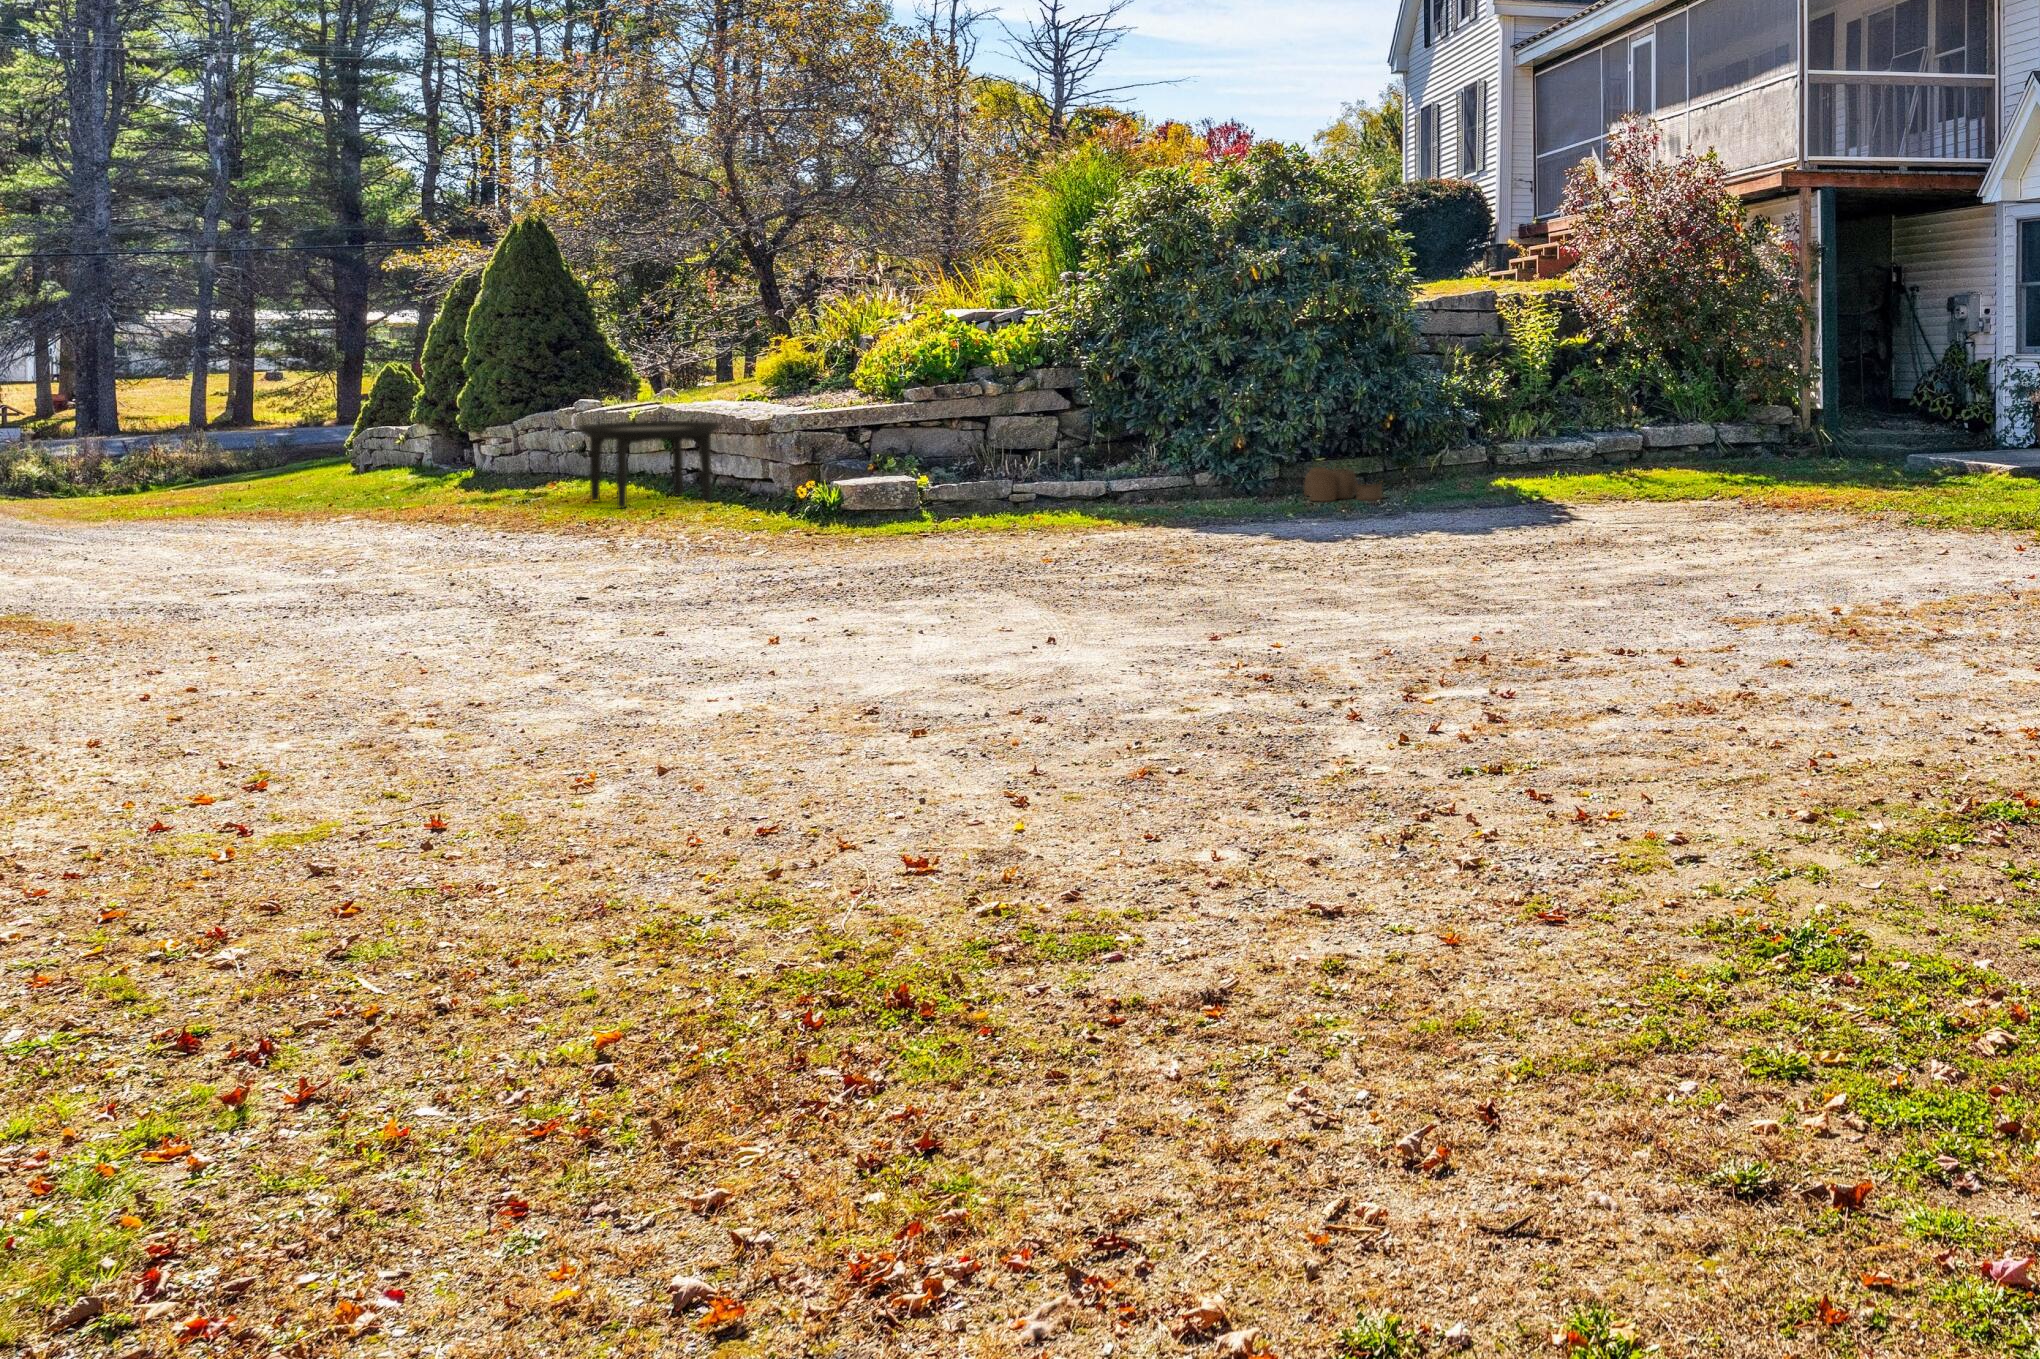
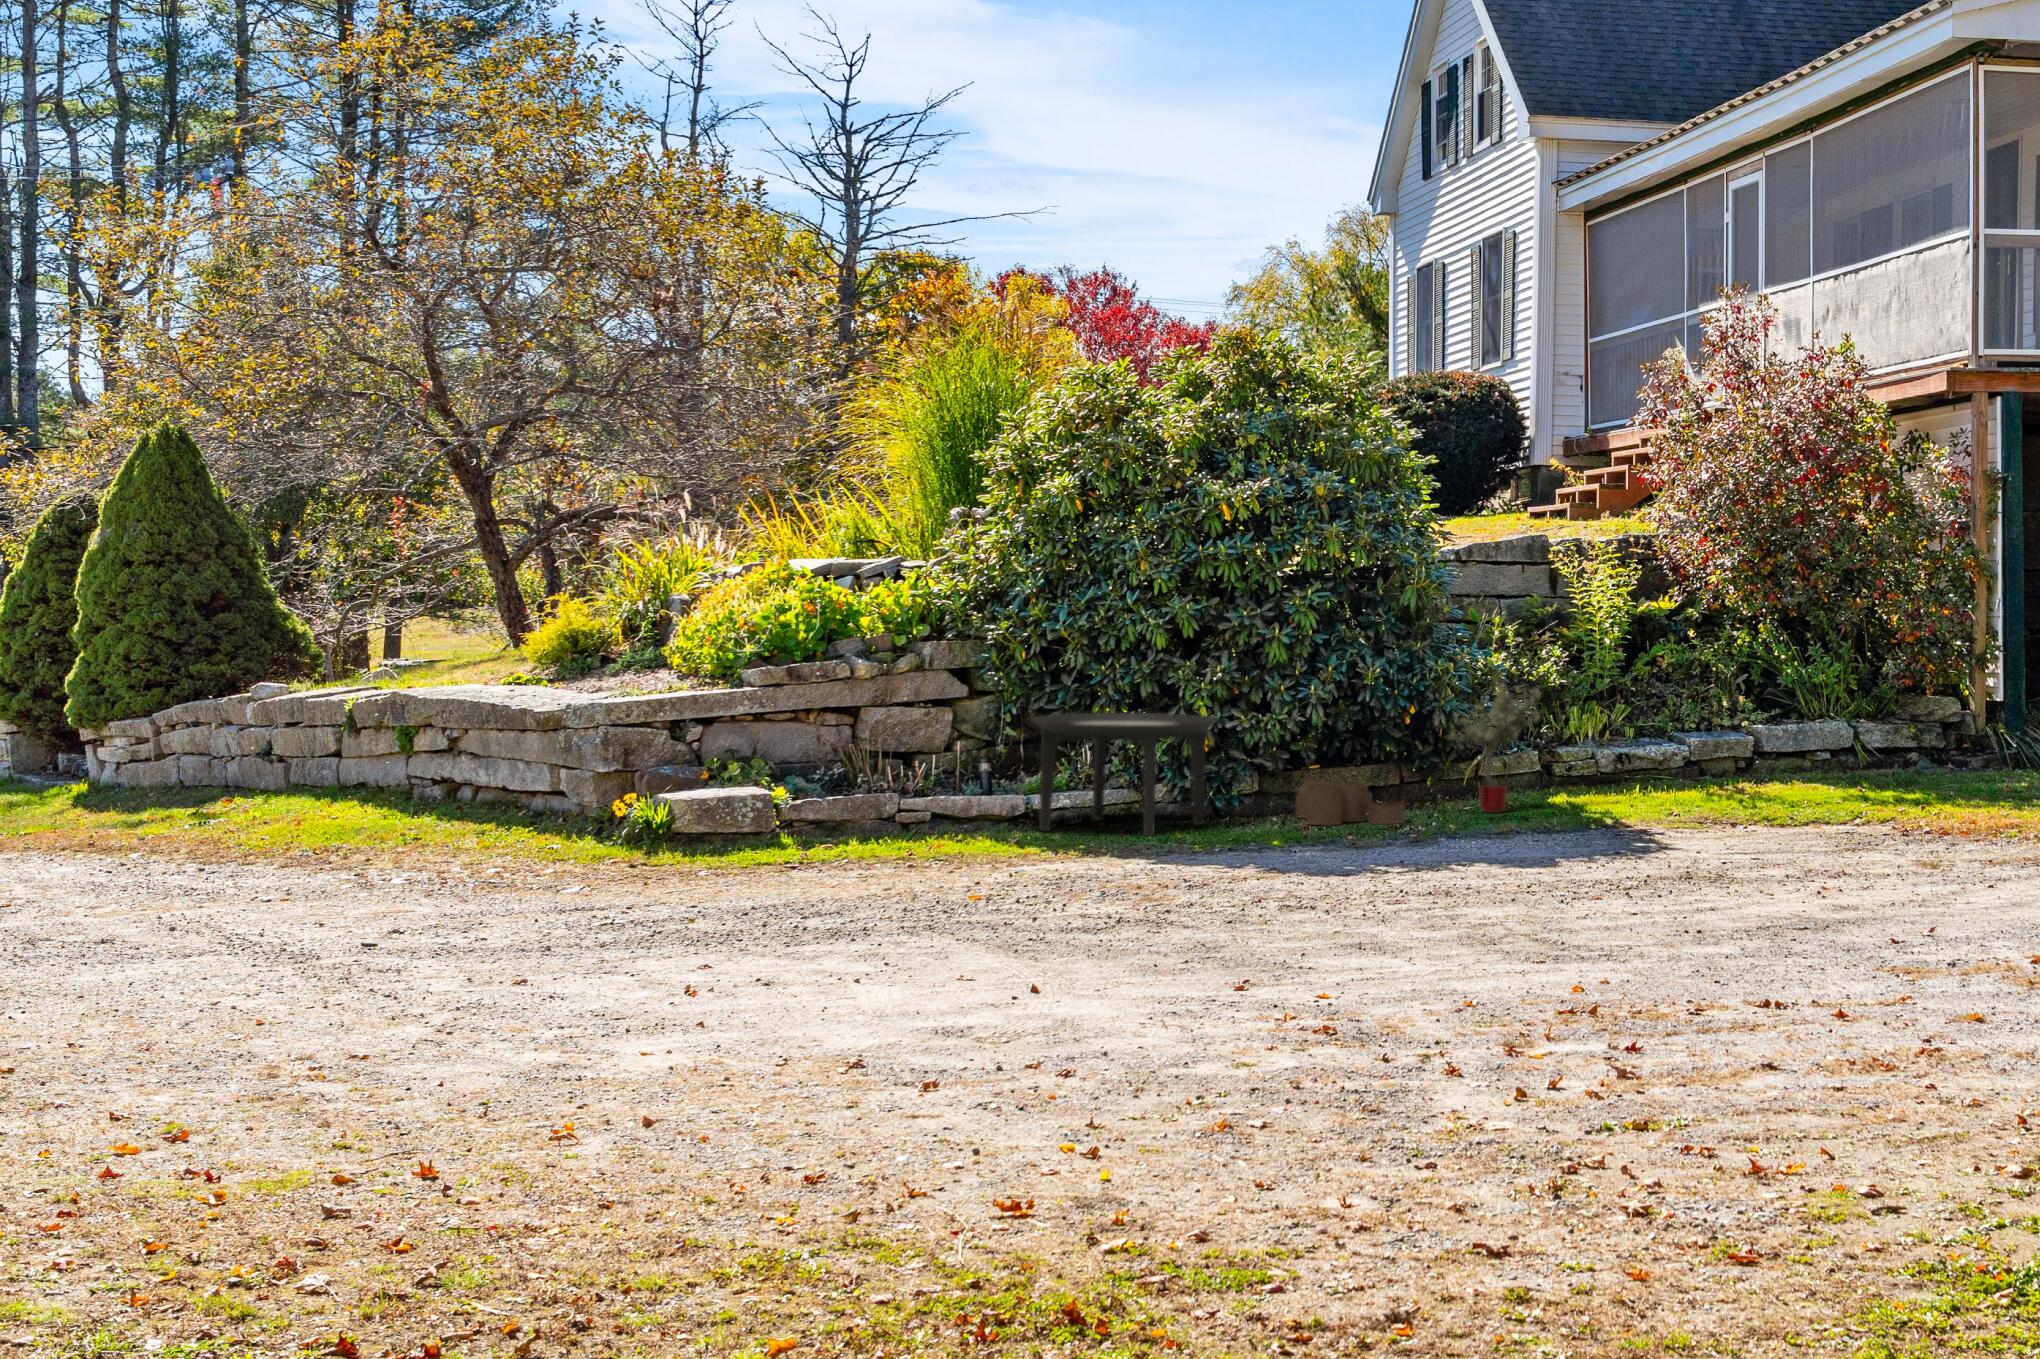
potted tree: none [1412,388,1483,491] -> present [1447,671,1541,813]
round table: present [578,421,721,509] -> present [1032,713,1217,836]

